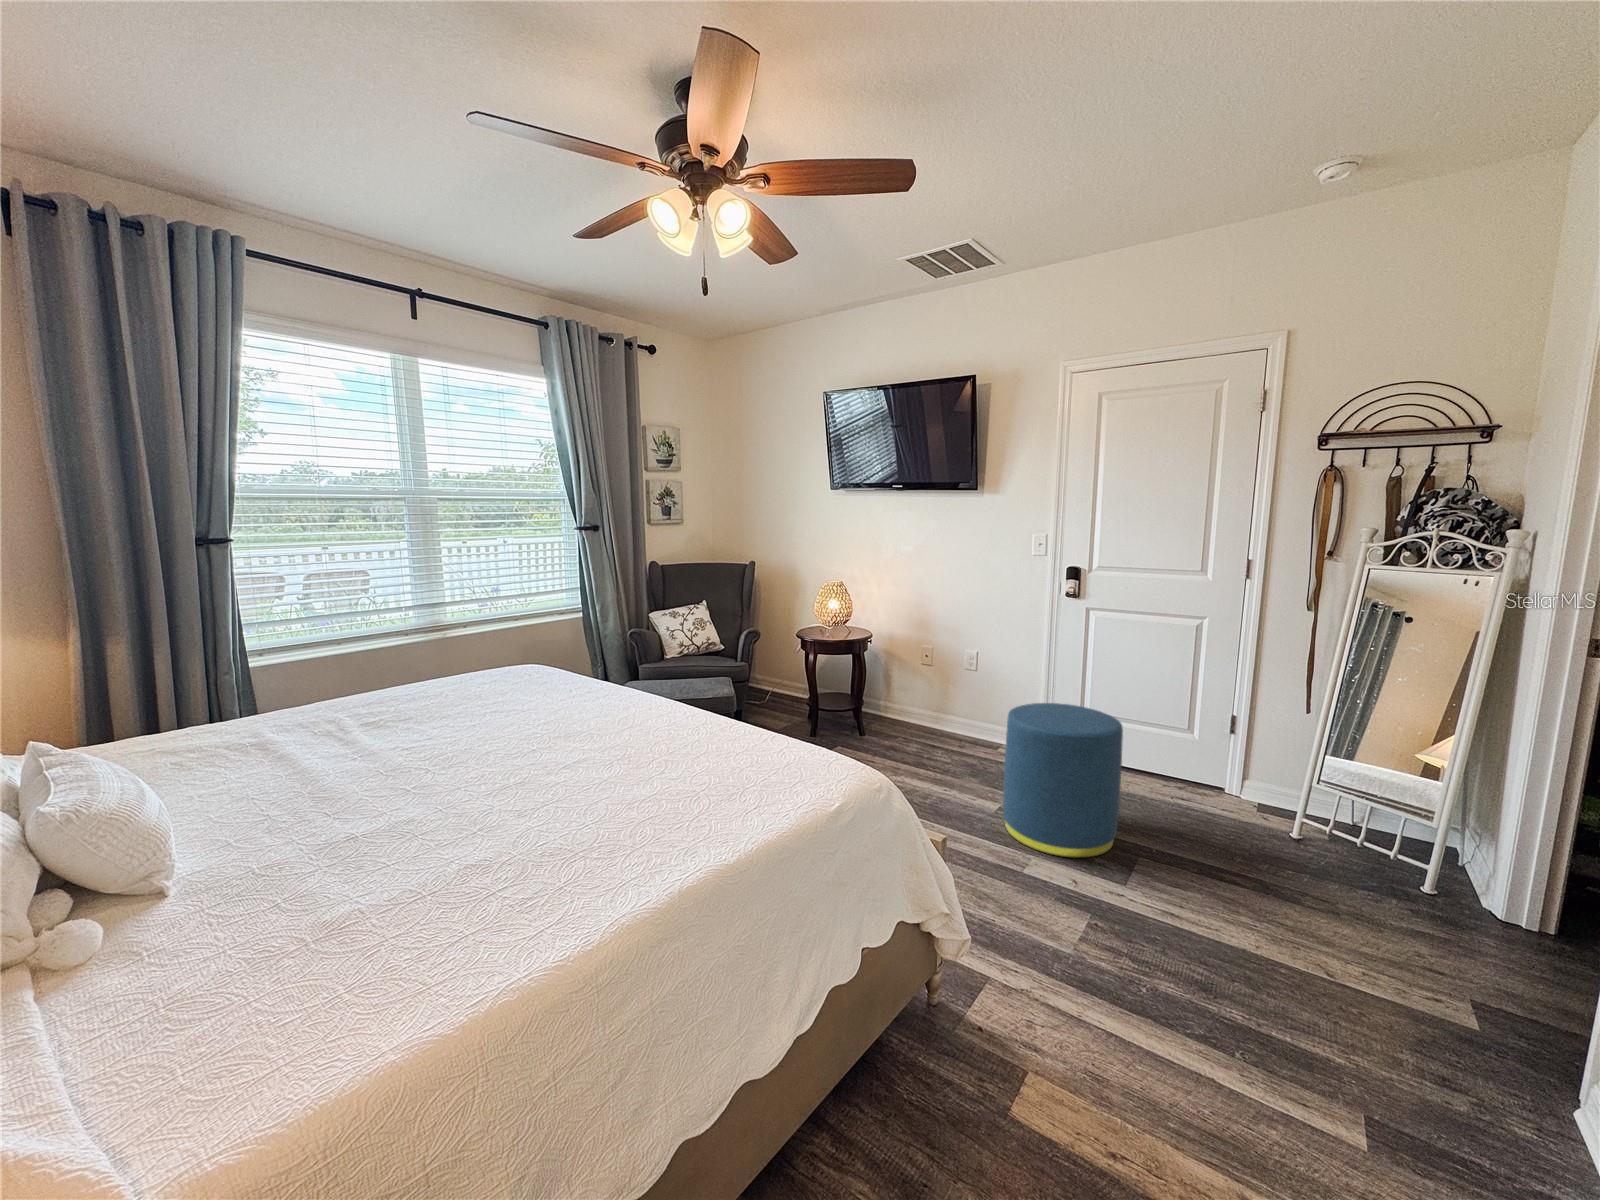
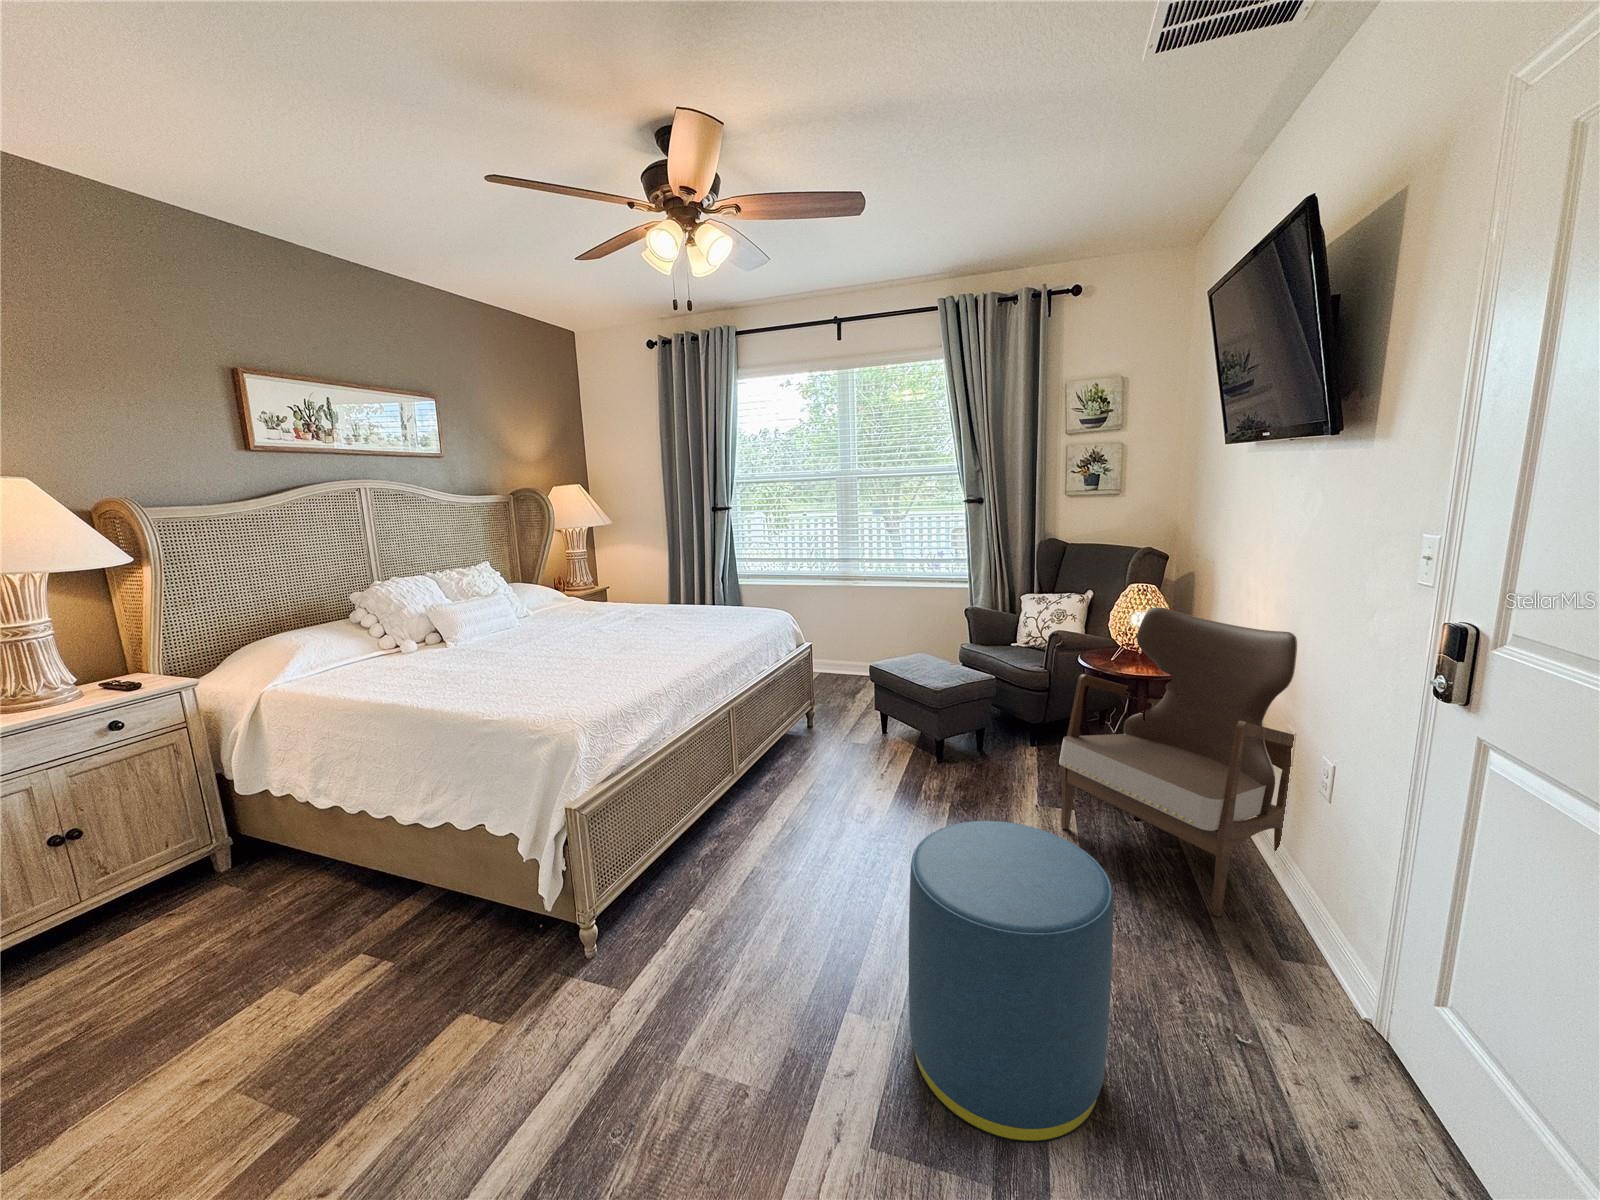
armchair: none [846,594,964,756] -> present [1059,607,1297,917]

